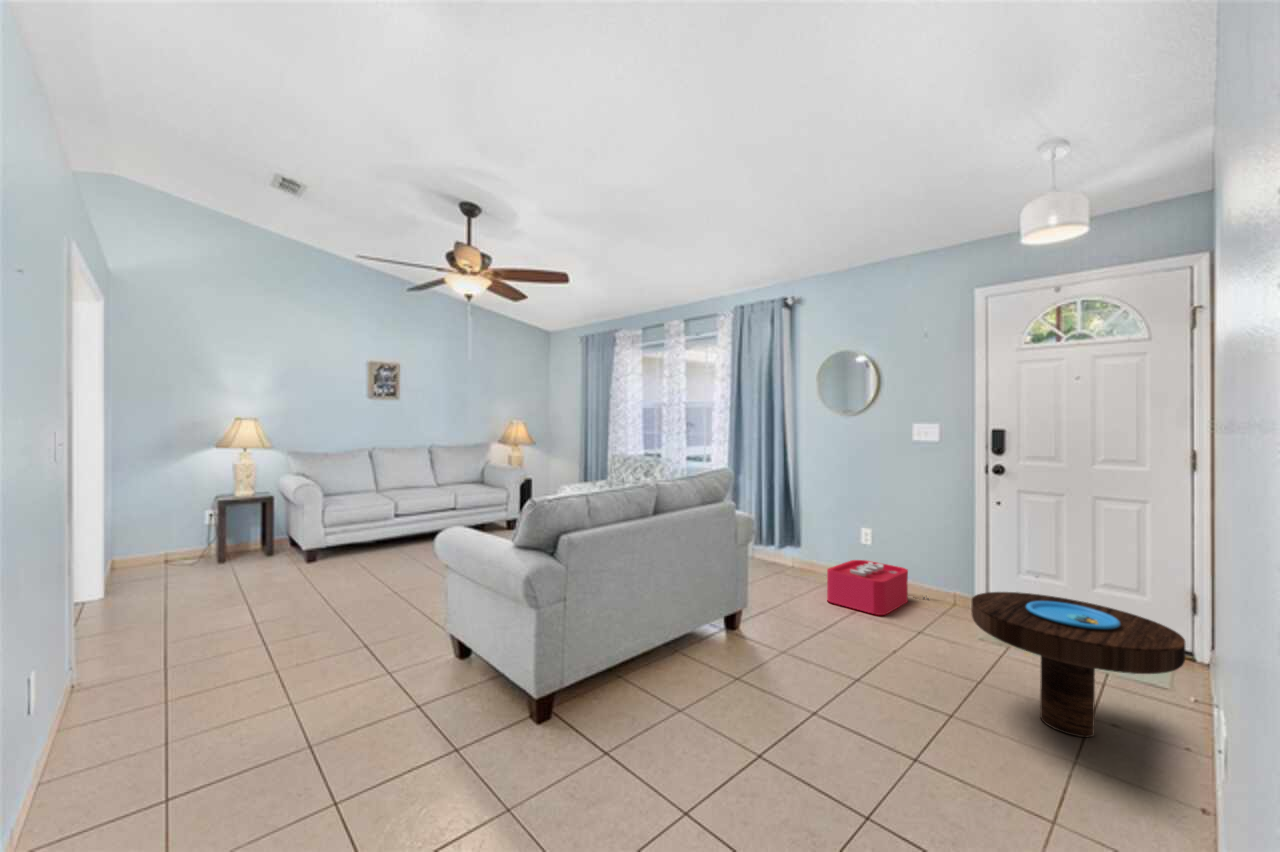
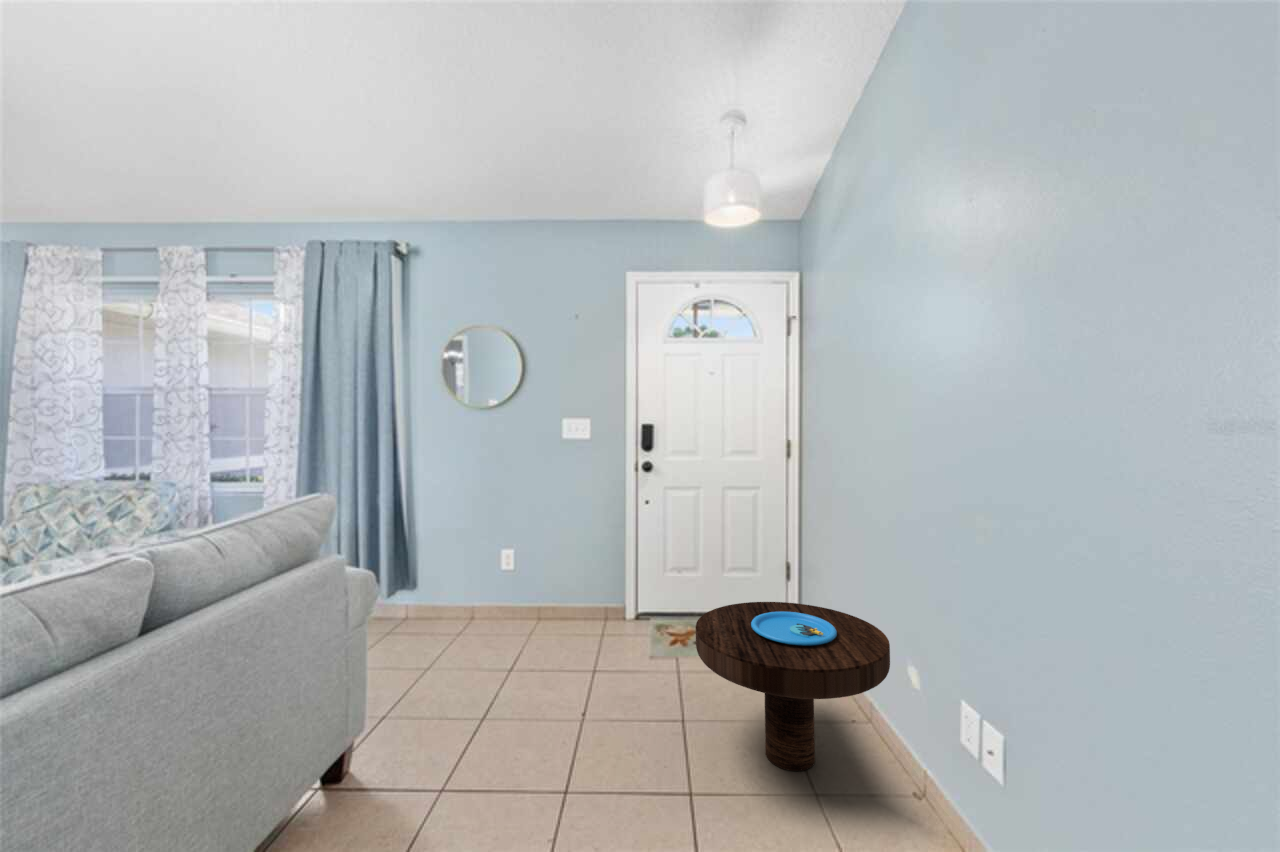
storage bin: present [827,560,929,615] -> none [472,584,584,667]

